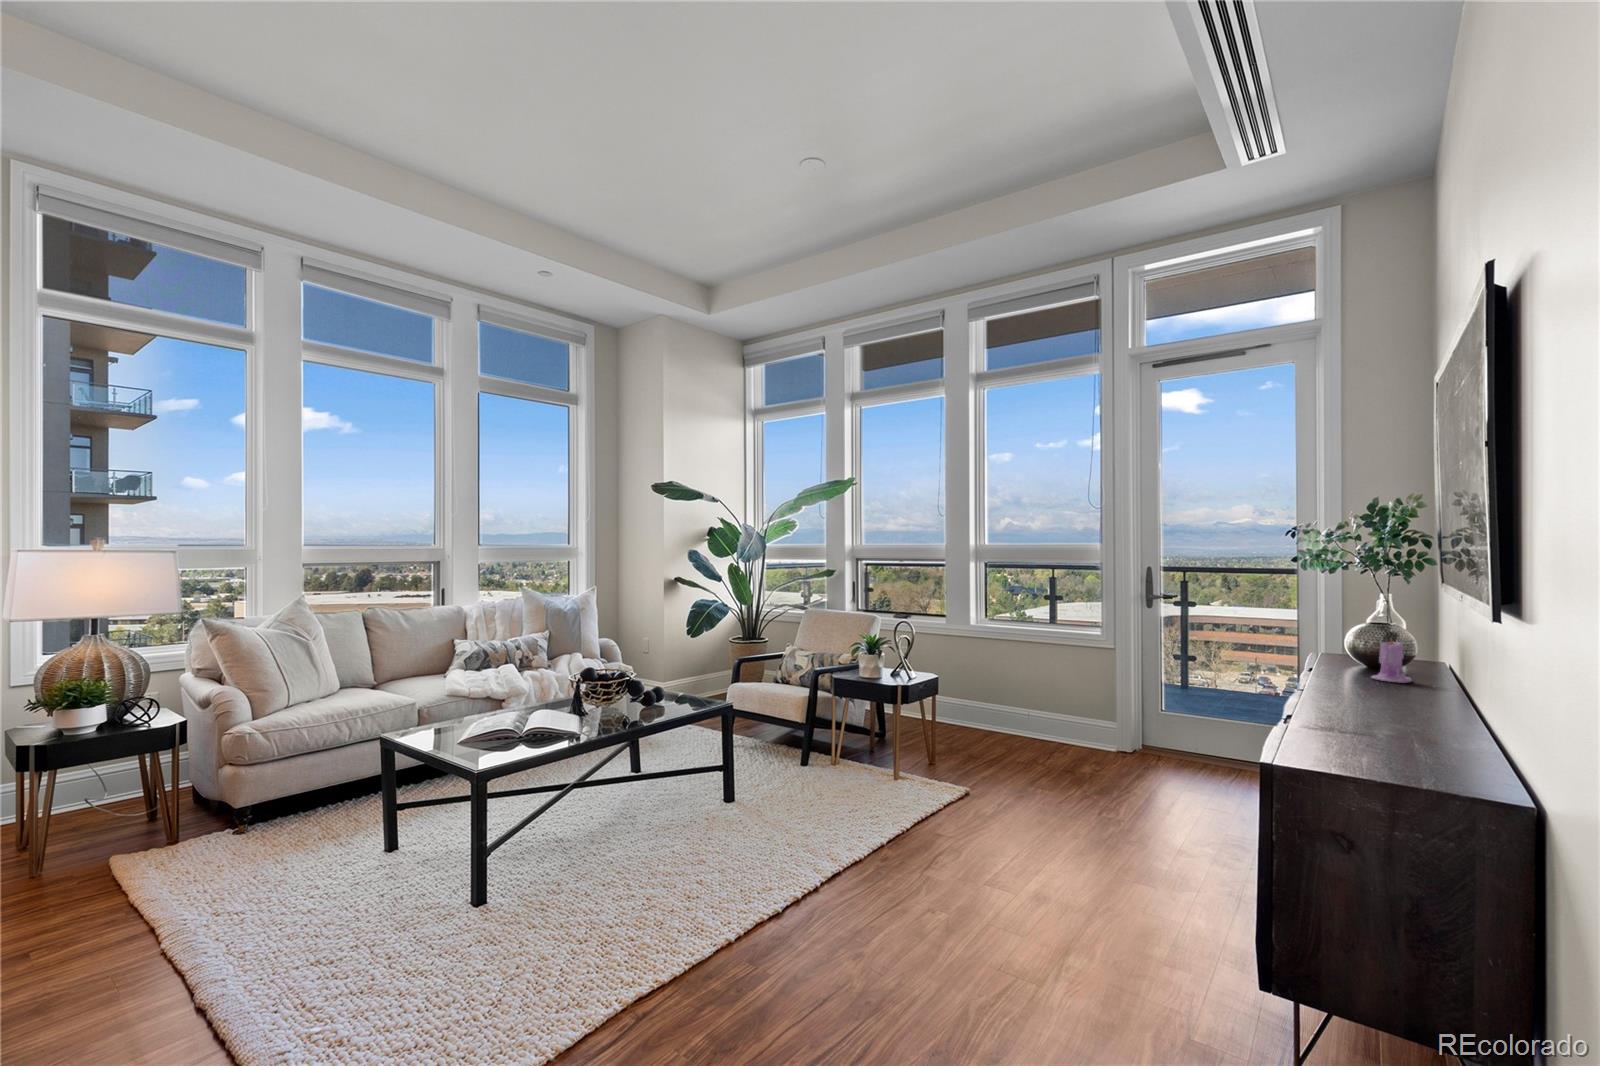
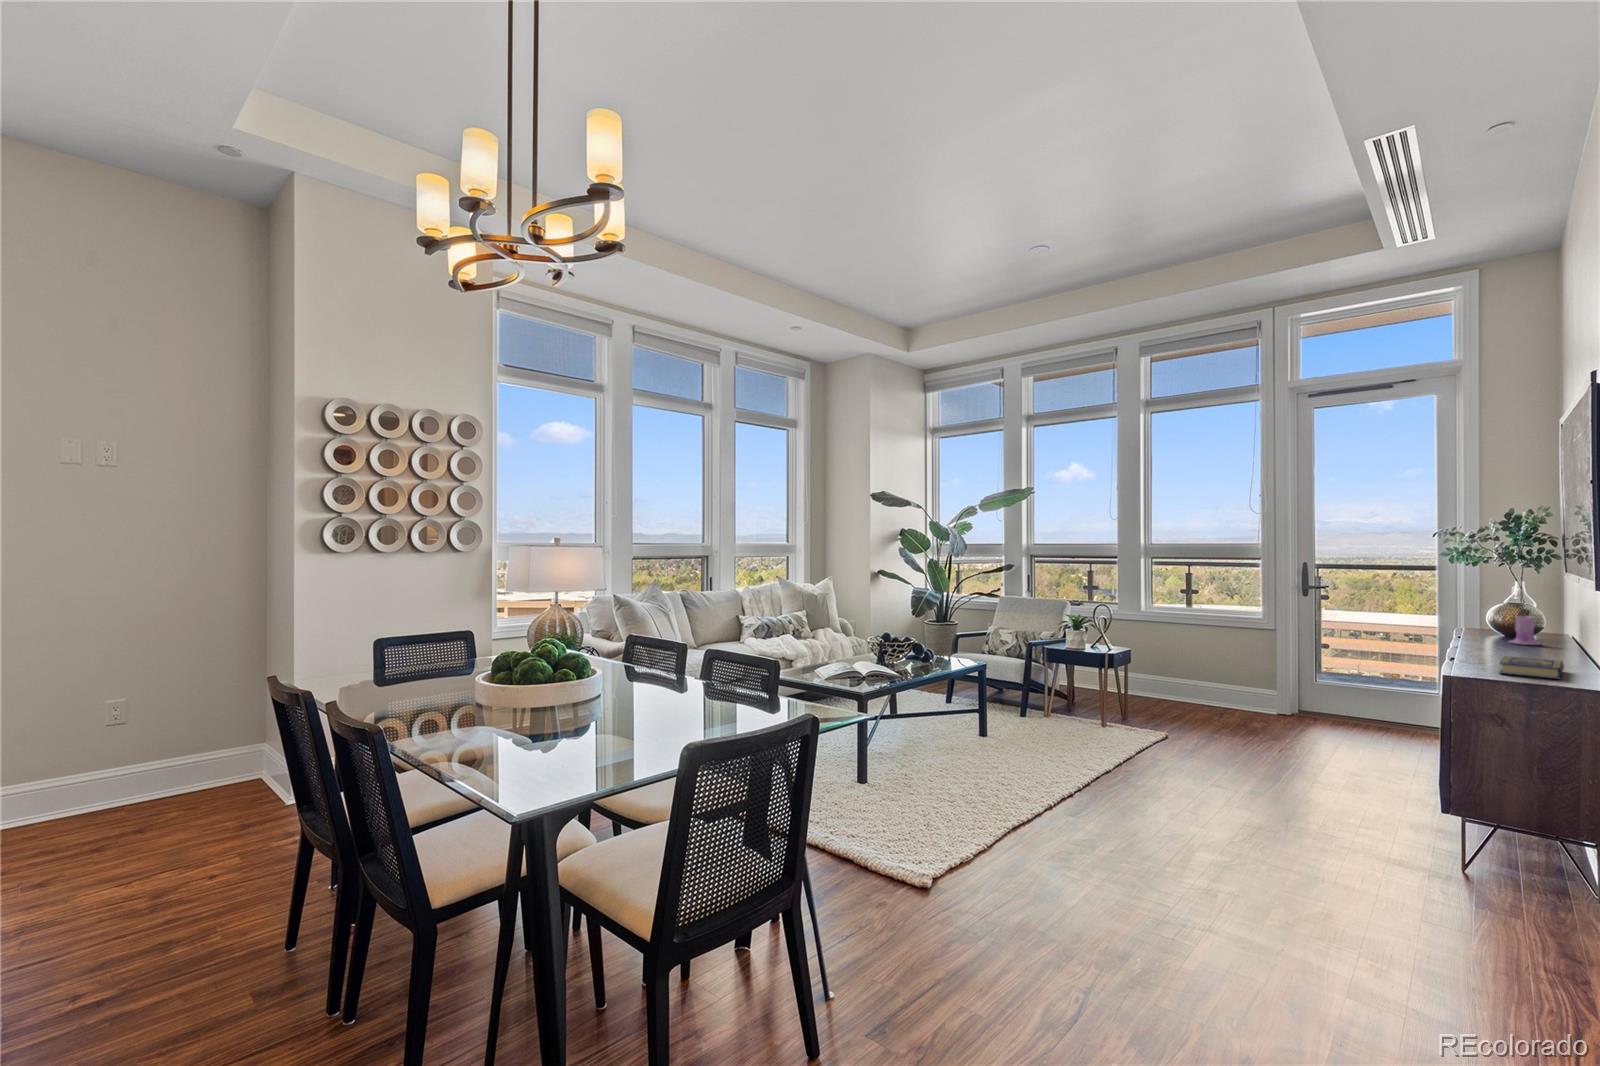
book: none [1352,713,1444,760] -> present [1500,656,1564,679]

